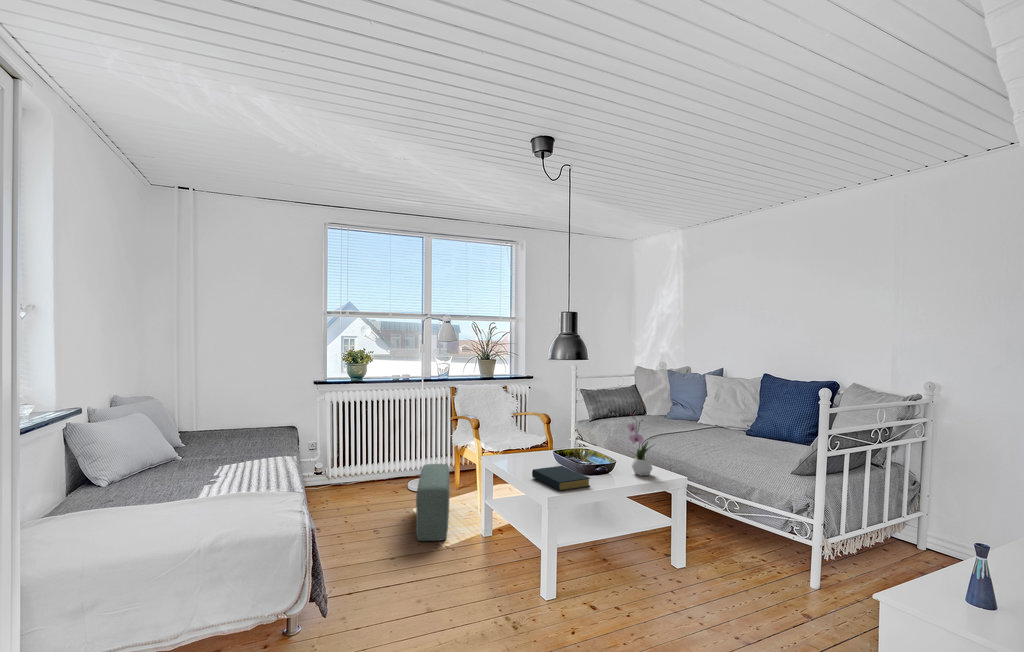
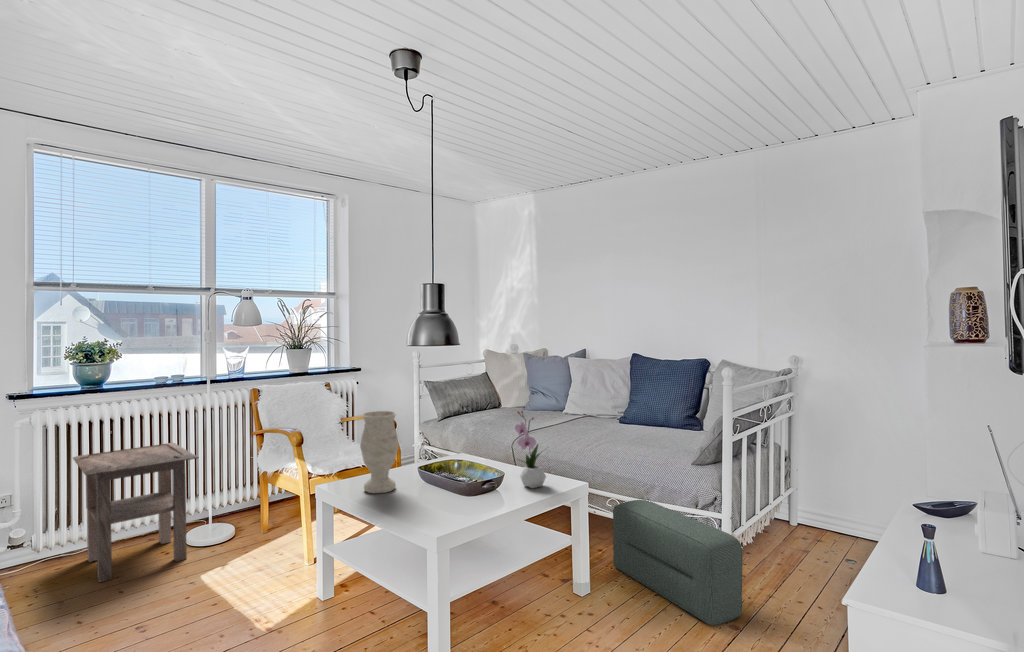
vase: none [513,406,541,466] -> present [360,411,398,493]
side table: none [345,420,415,504] -> present [73,443,198,582]
pouf: present [416,464,450,541] -> present [613,500,742,625]
hardback book: present [532,466,590,491] -> none [397,488,481,526]

